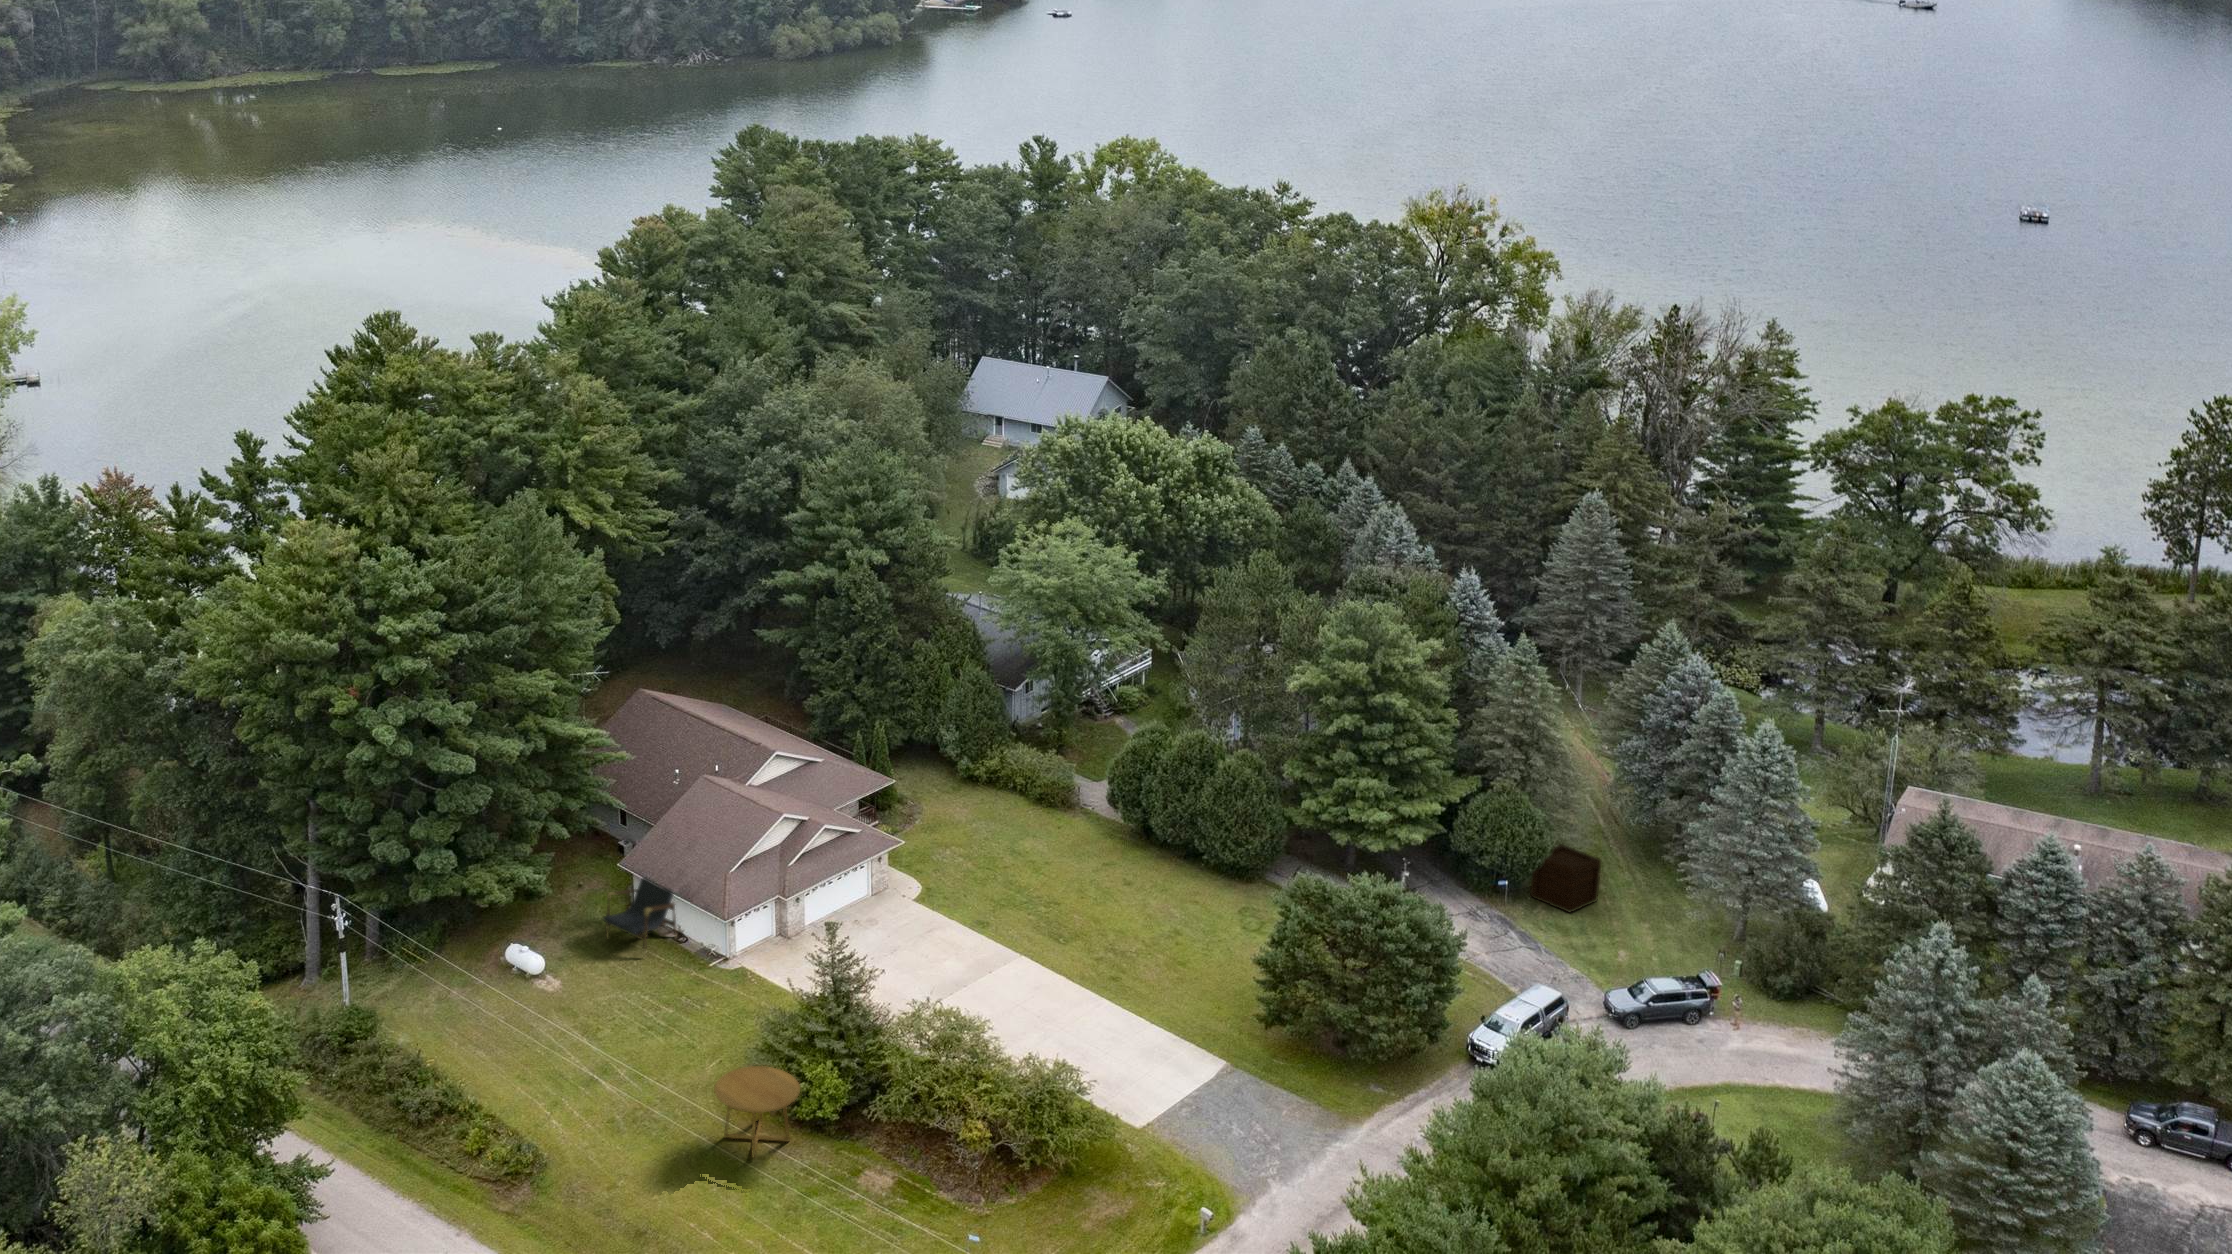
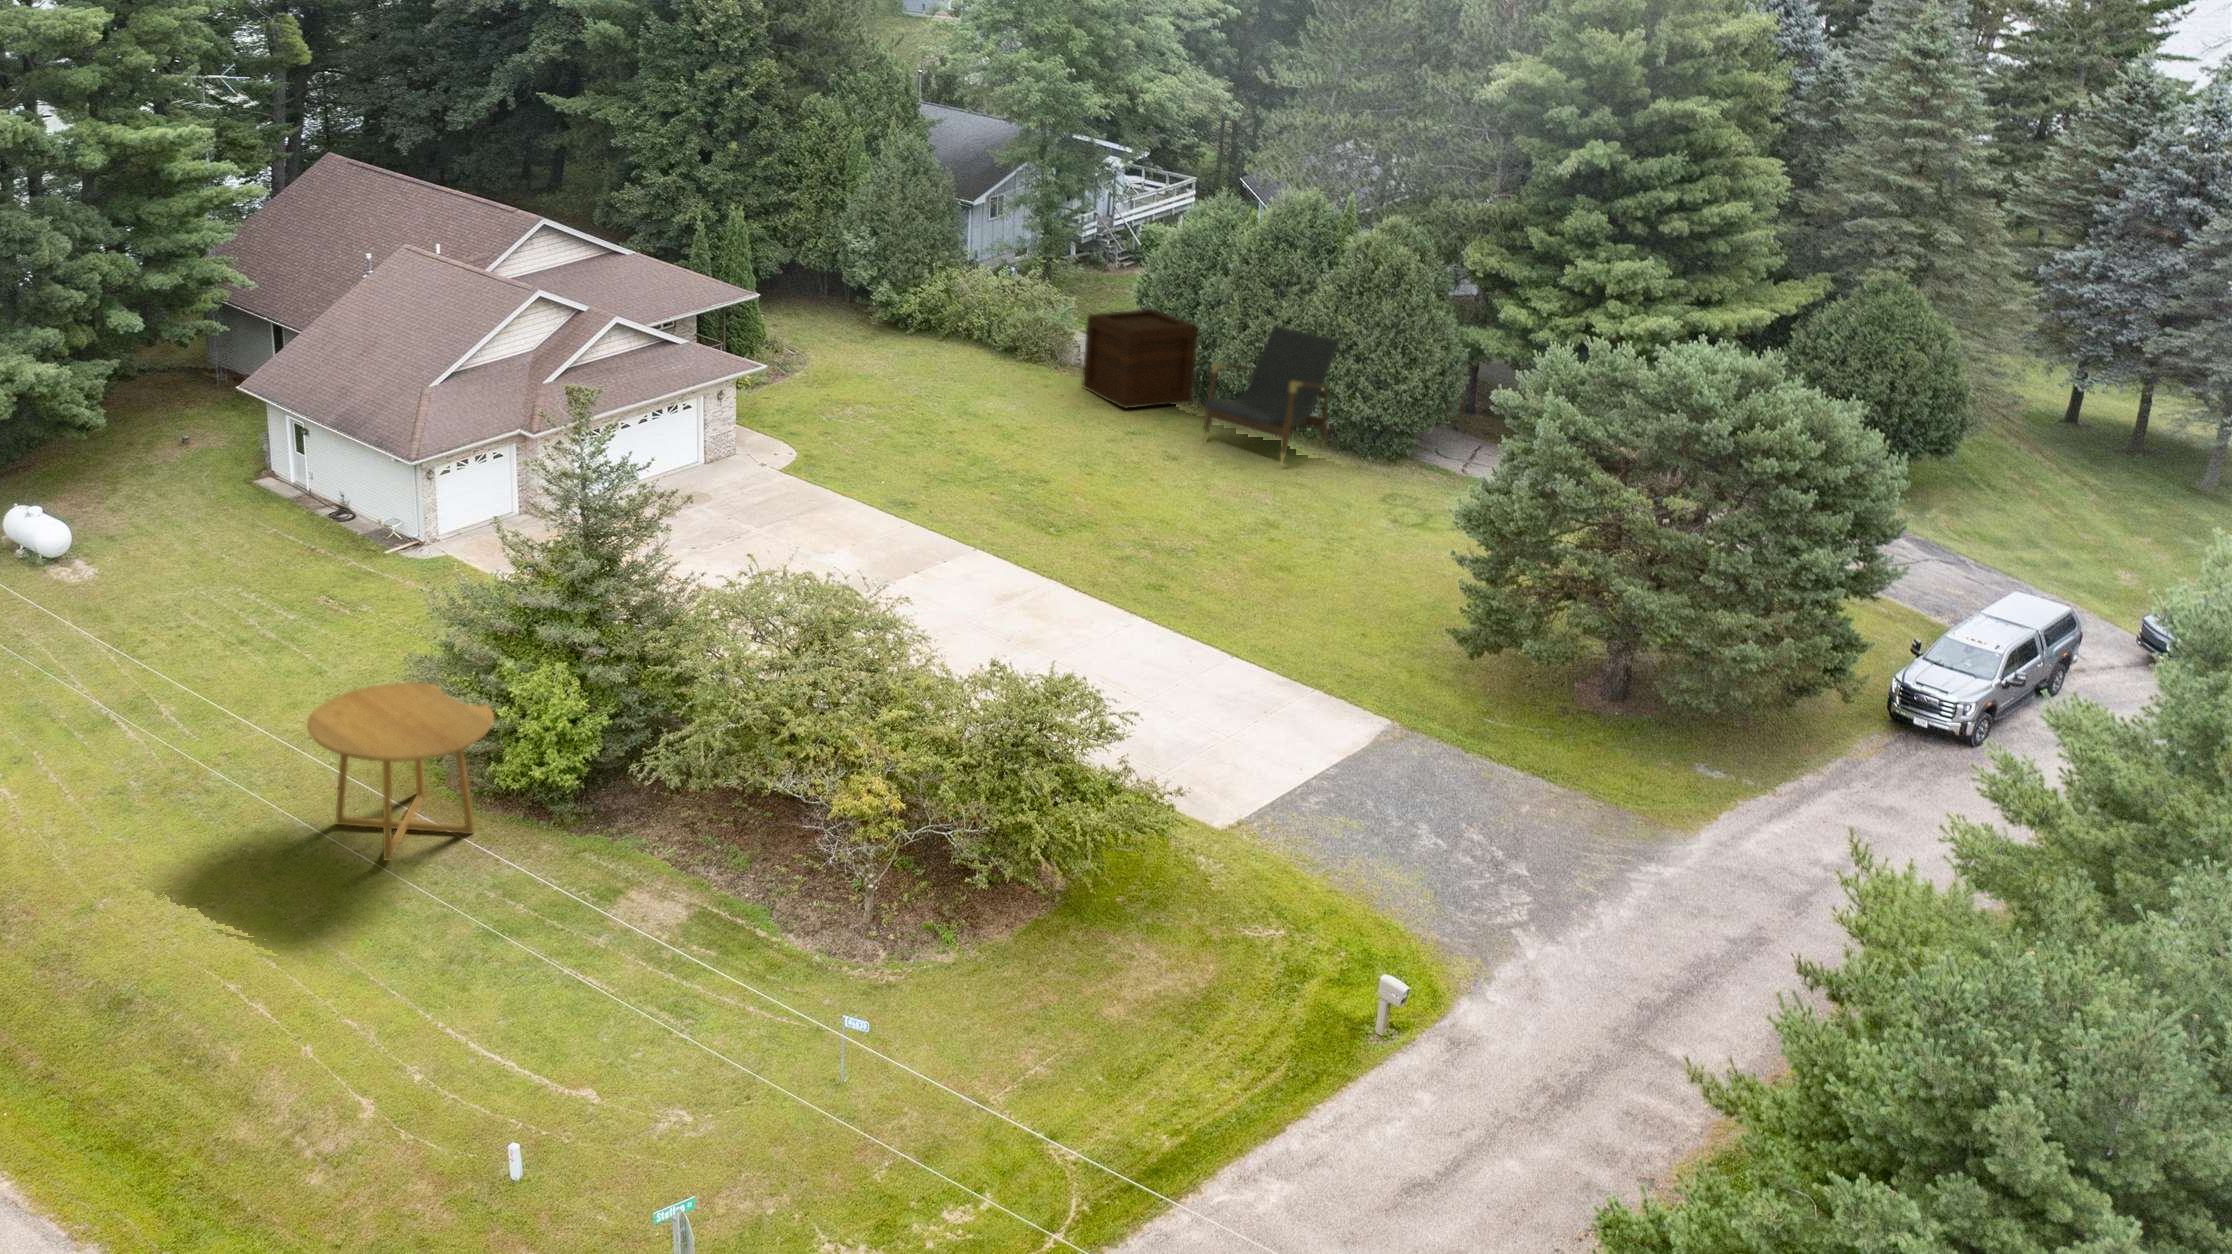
wooden crate: present [1530,844,1601,912] -> present [1082,309,1198,409]
lounge chair: present [603,878,676,955] -> present [1203,326,1339,464]

